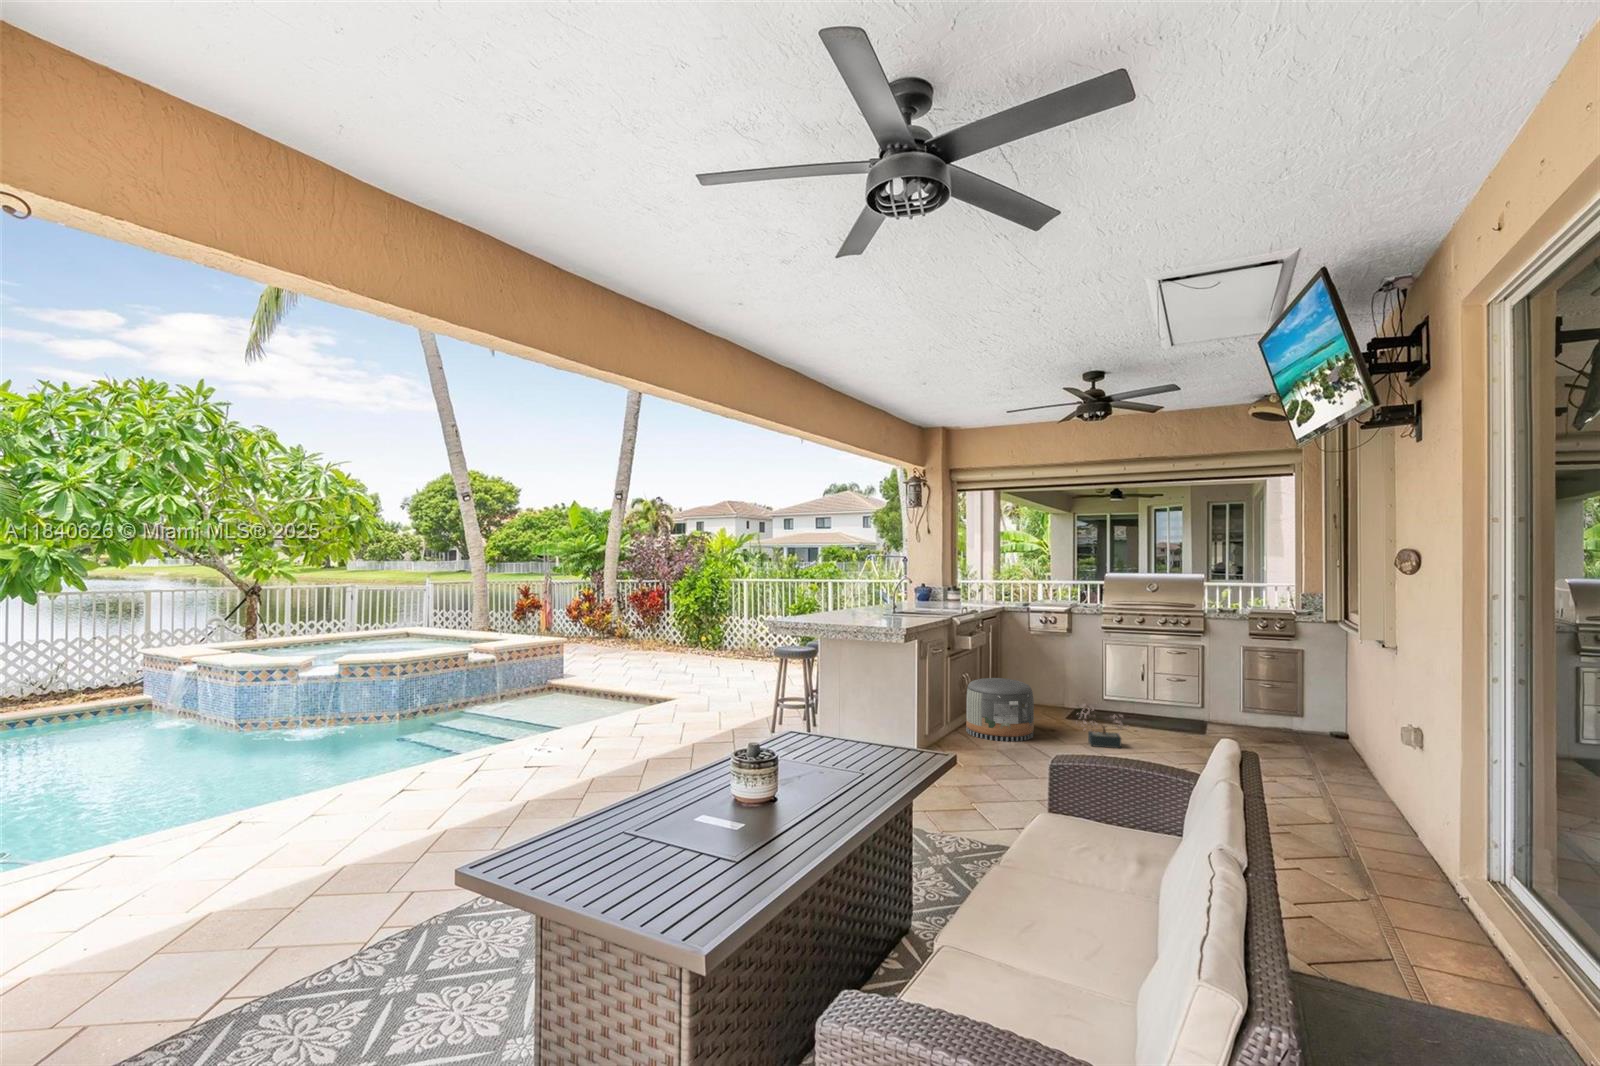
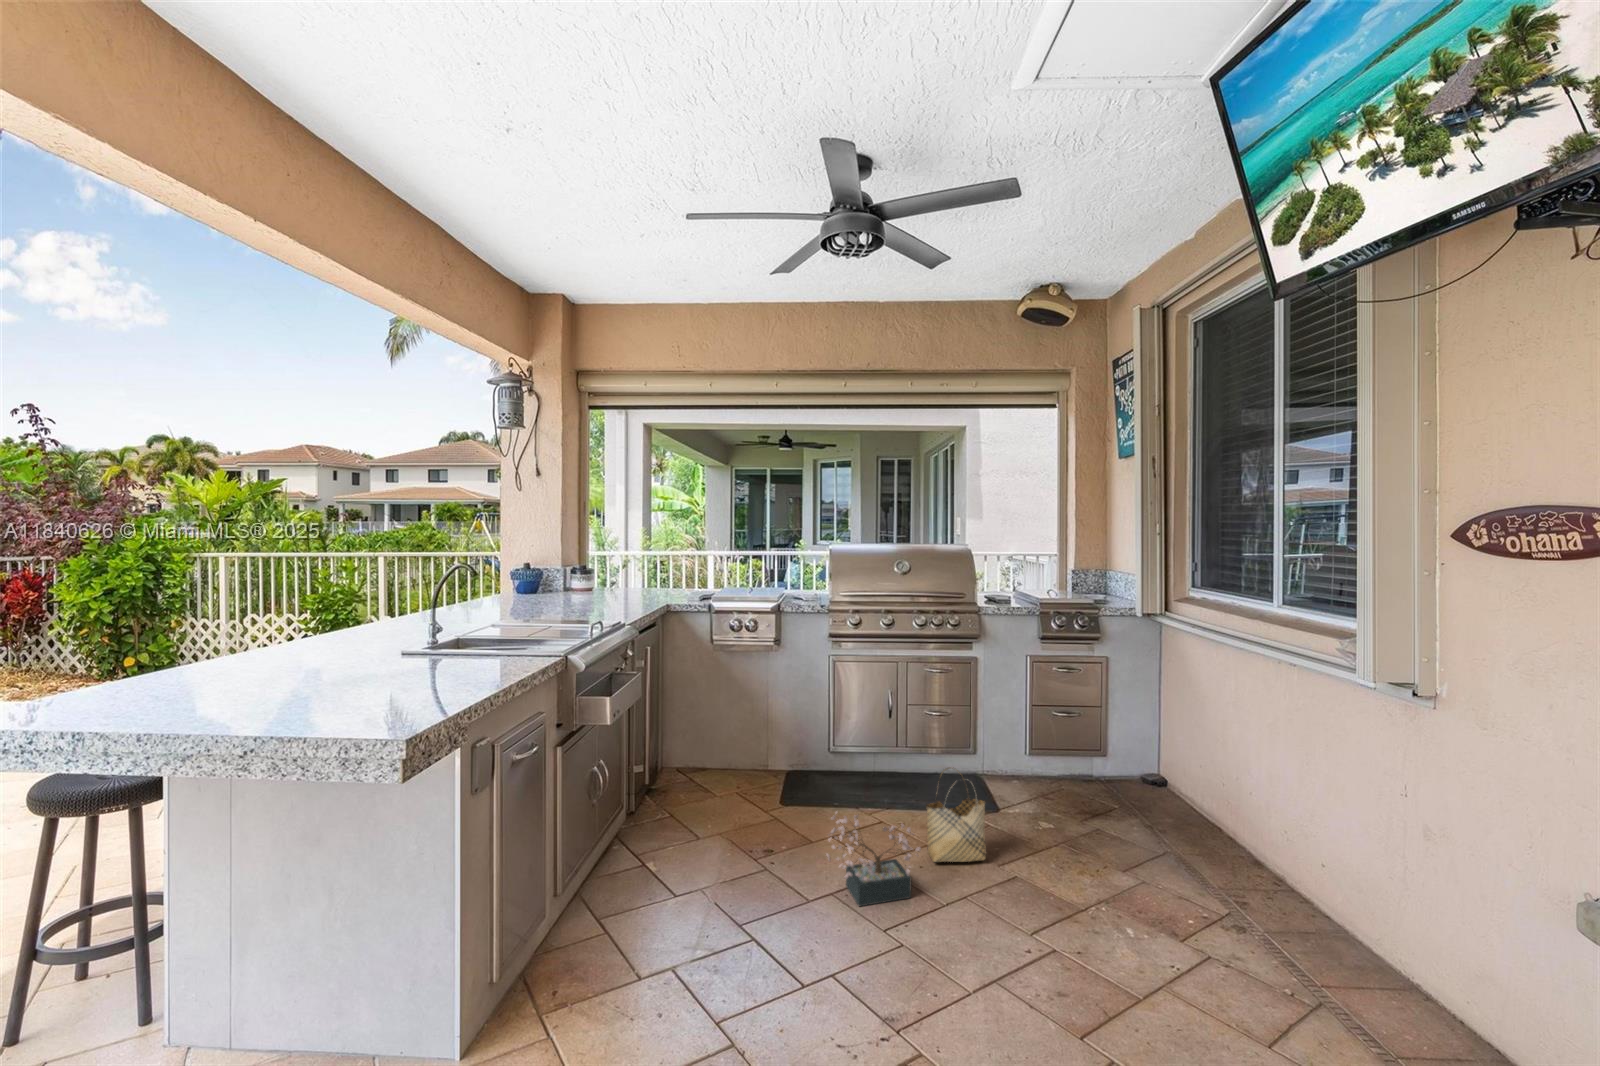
pouf: present [966,678,1034,742] -> none [599,770,743,943]
woven basket: none [1139,695,1178,745] -> present [926,767,986,862]

